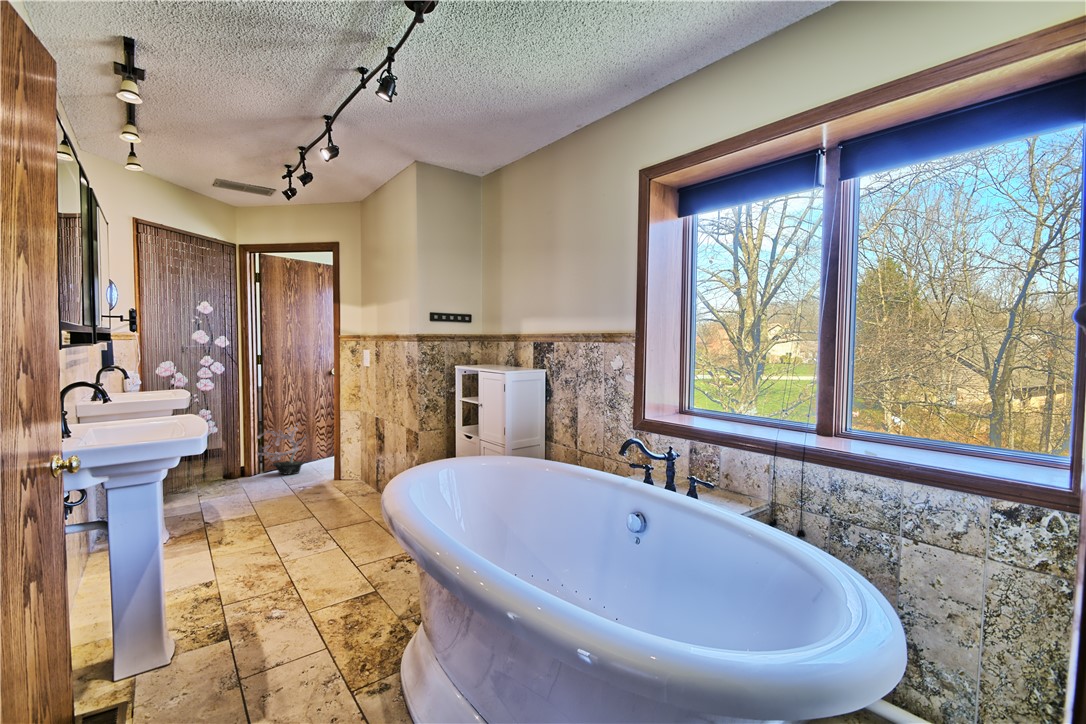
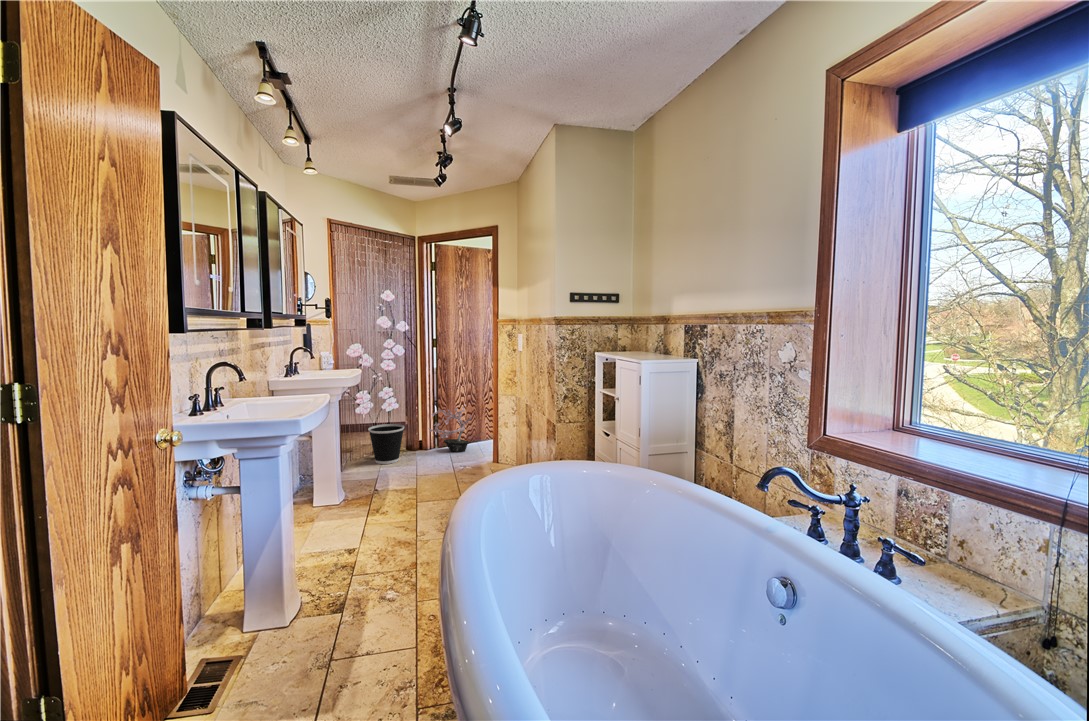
wastebasket: none [176,451,225,498] -> present [368,424,404,464]

